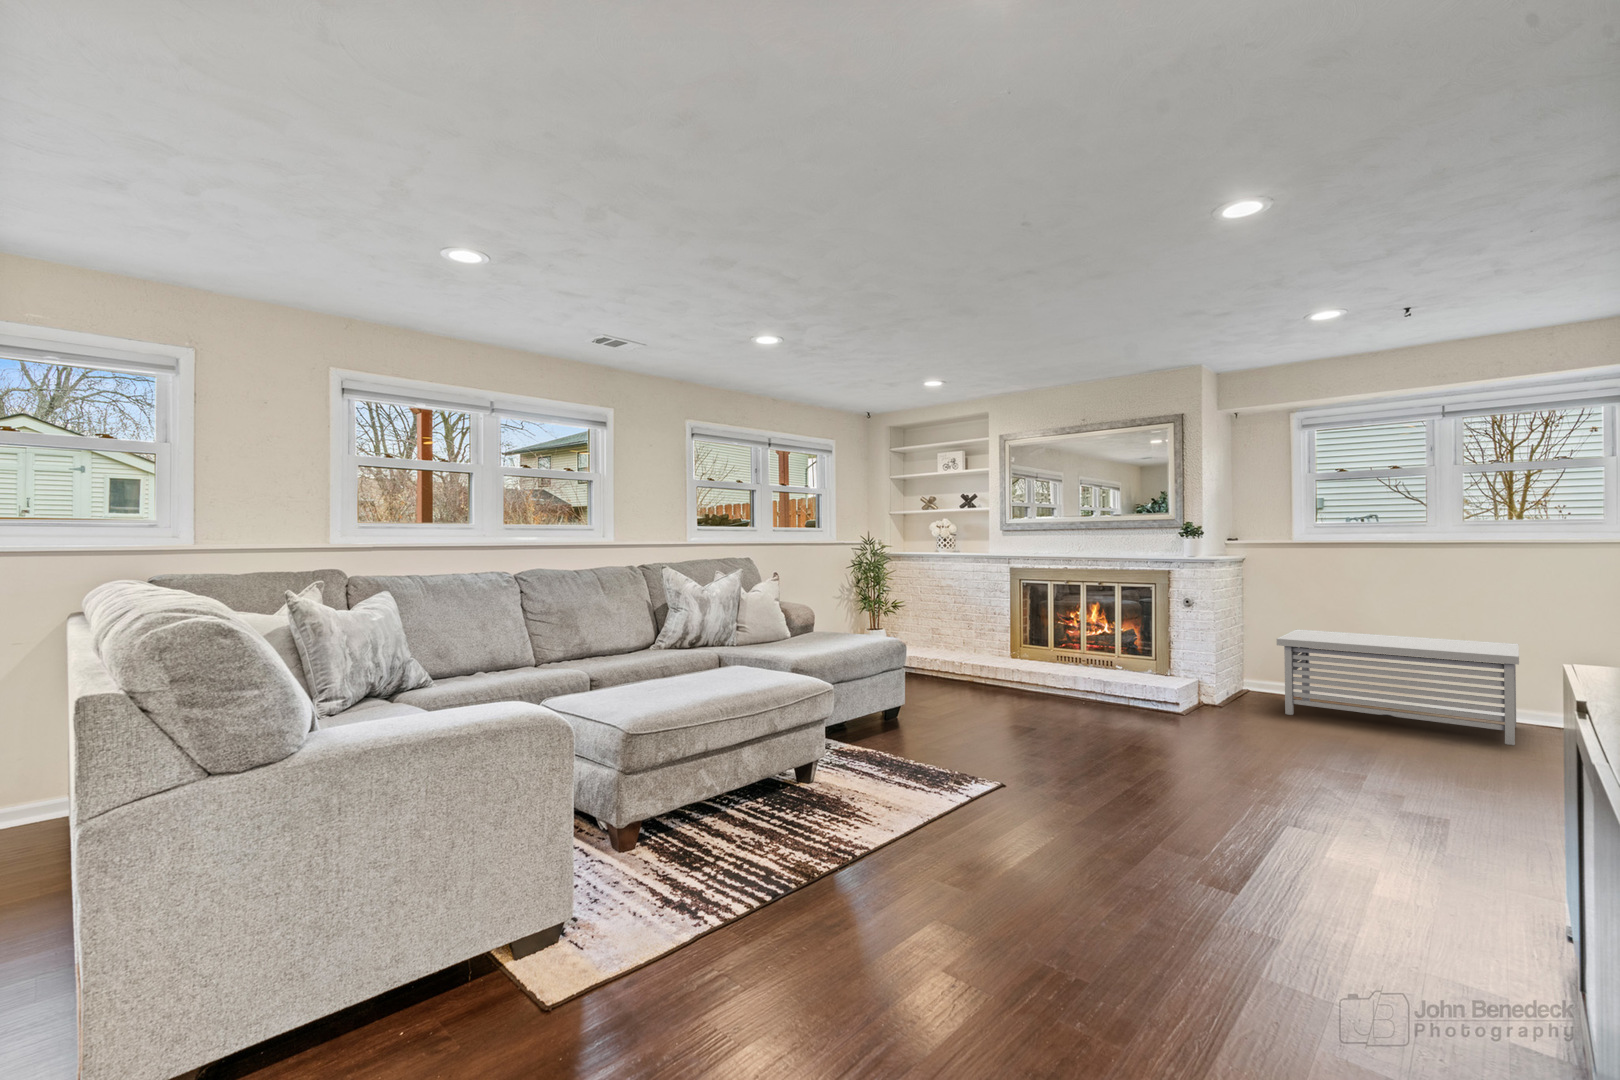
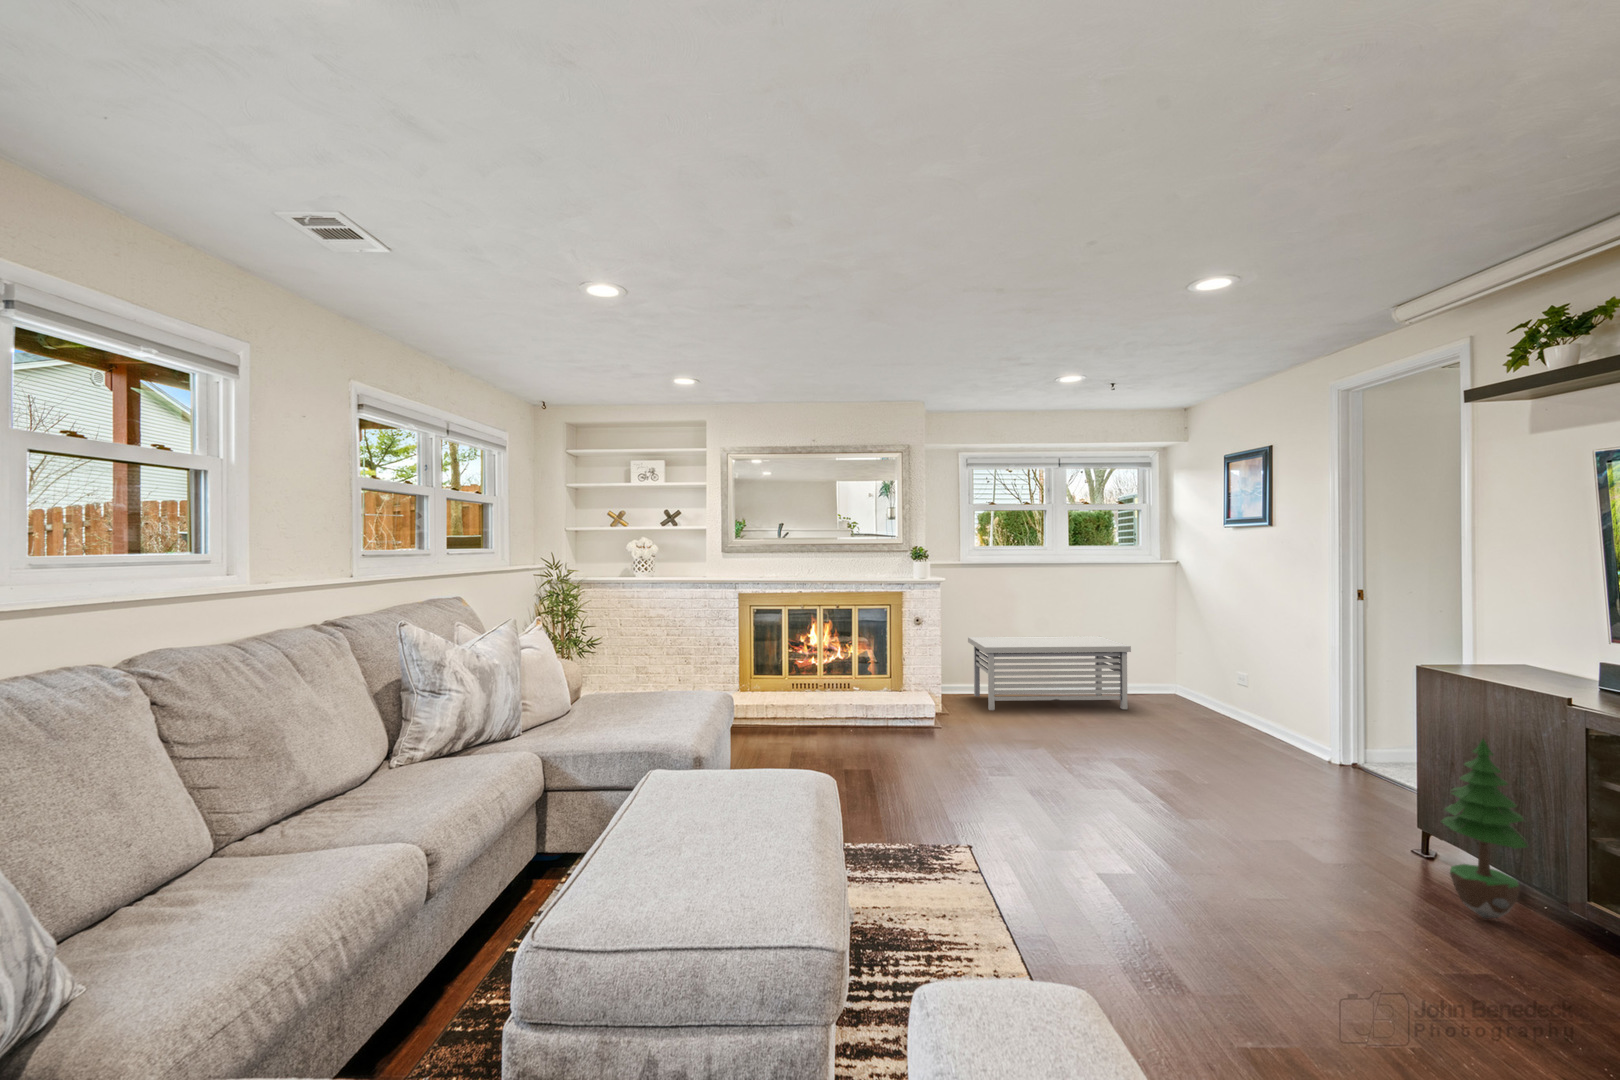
potted tree: none [1362,748,1474,988] -> present [1441,739,1527,919]

